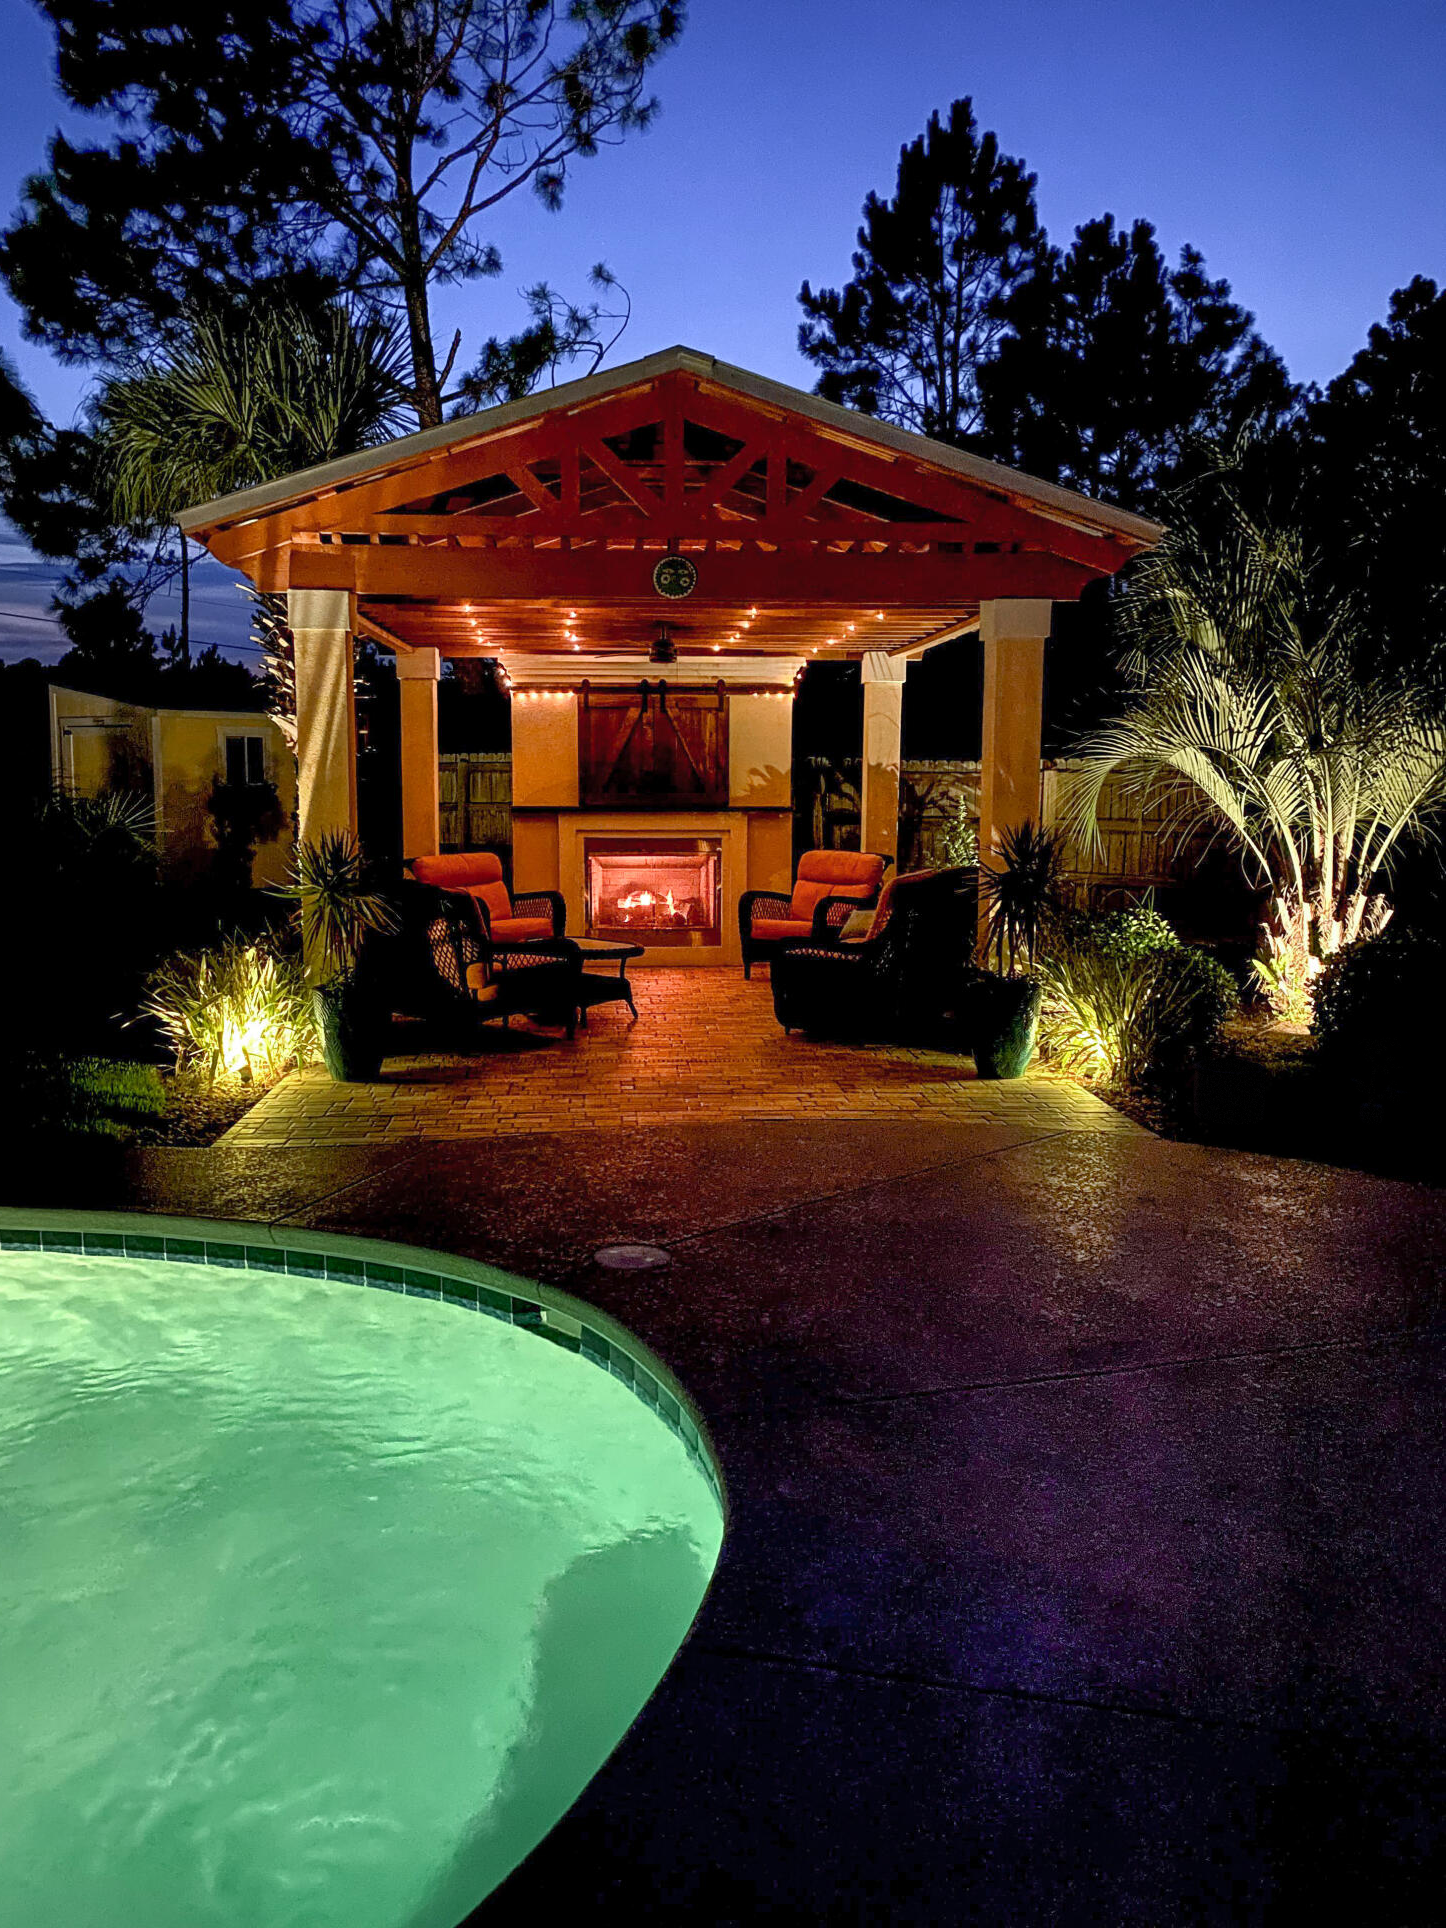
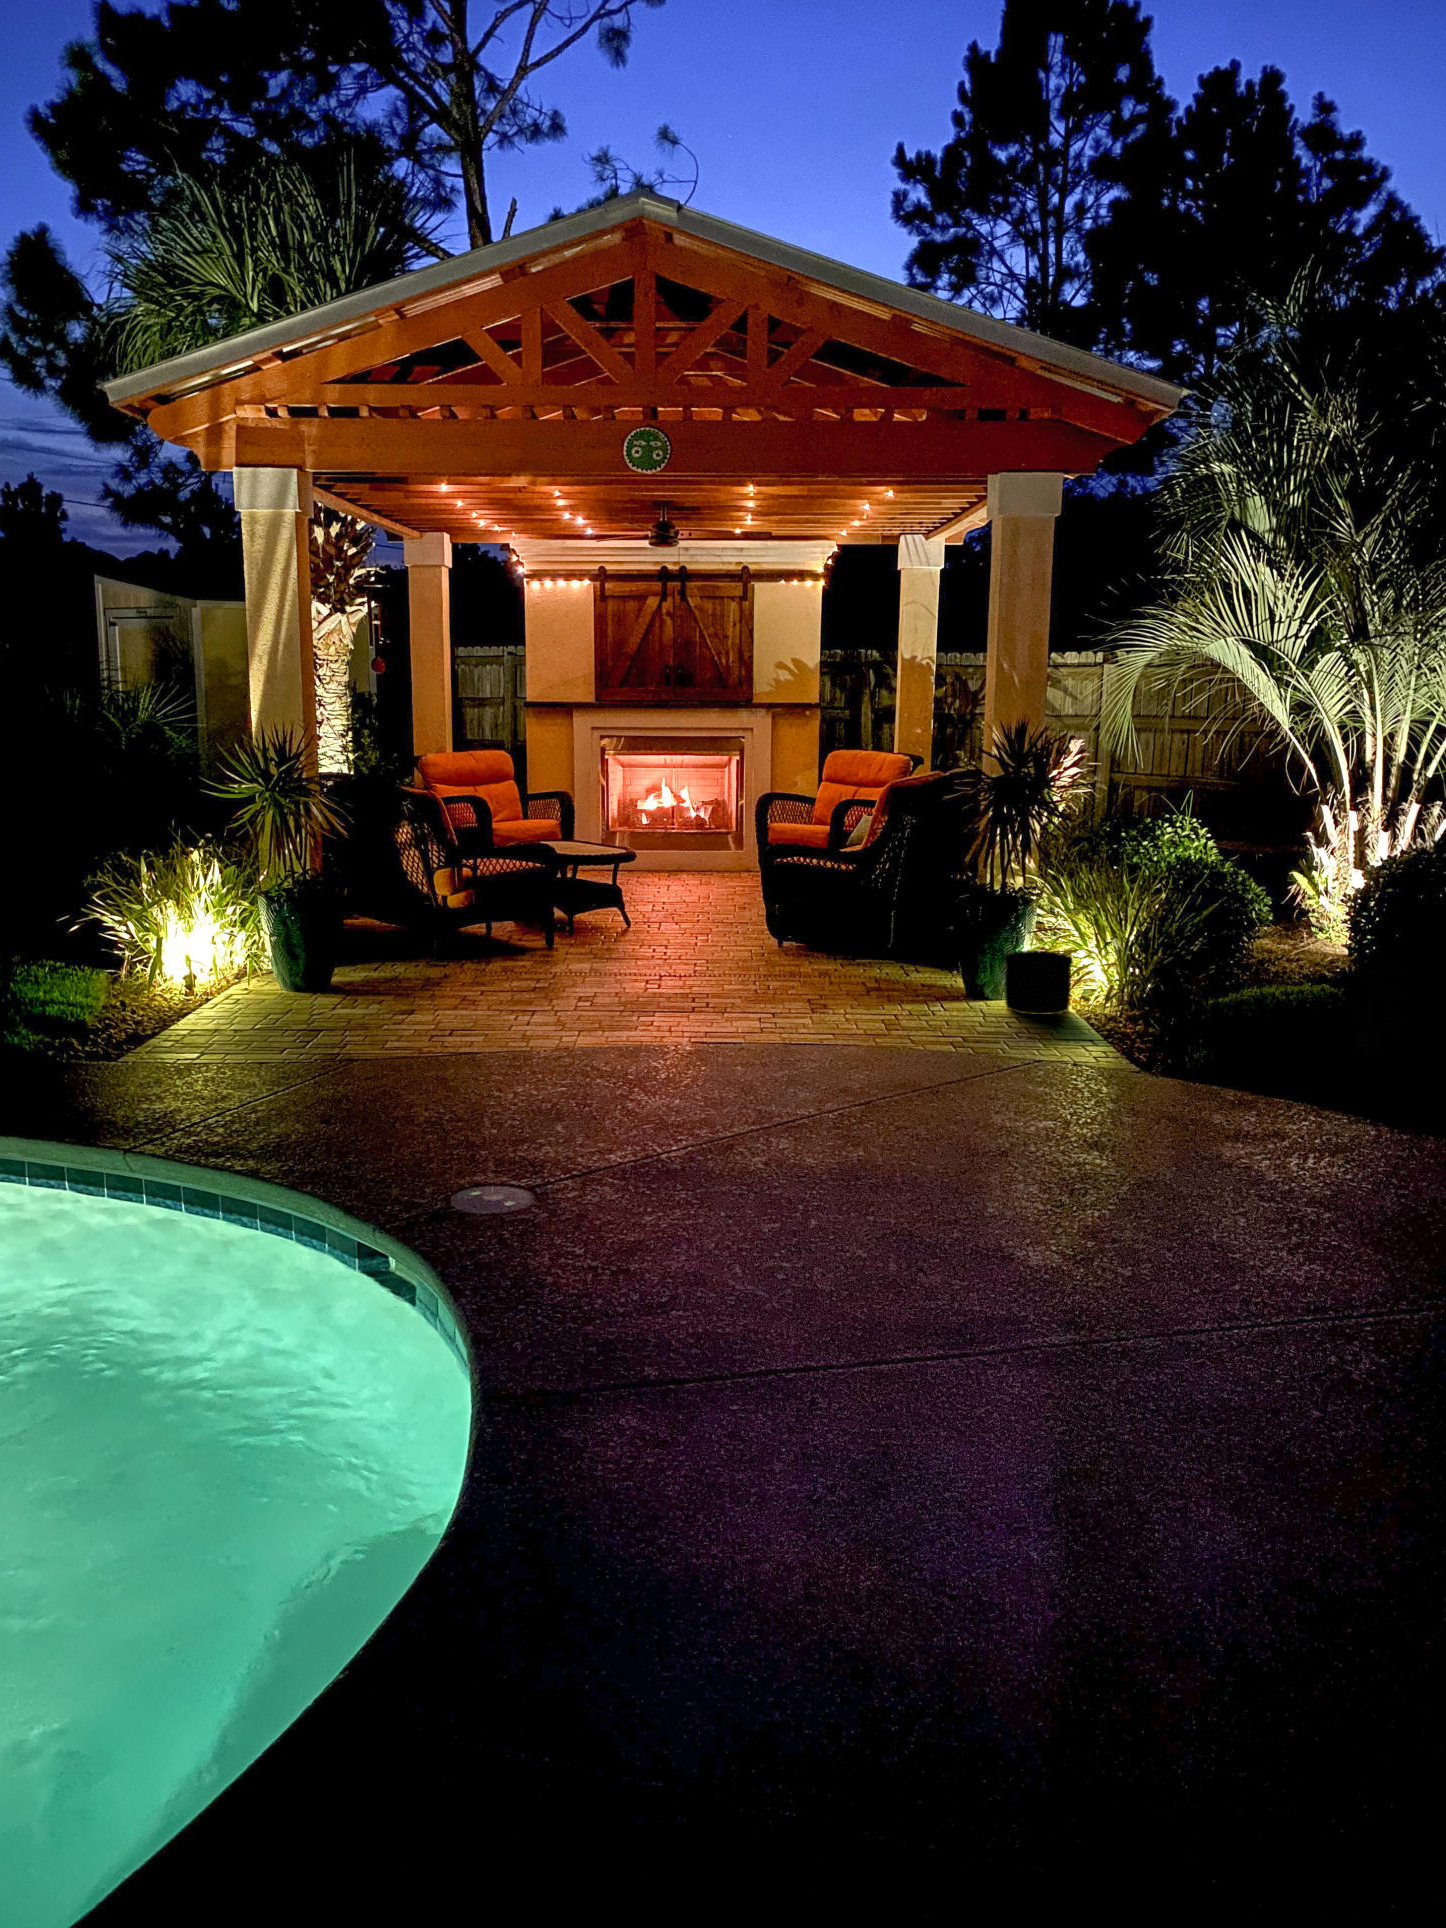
wooden bucket: present [1192,1058,1268,1125] -> present [1004,950,1073,1015]

